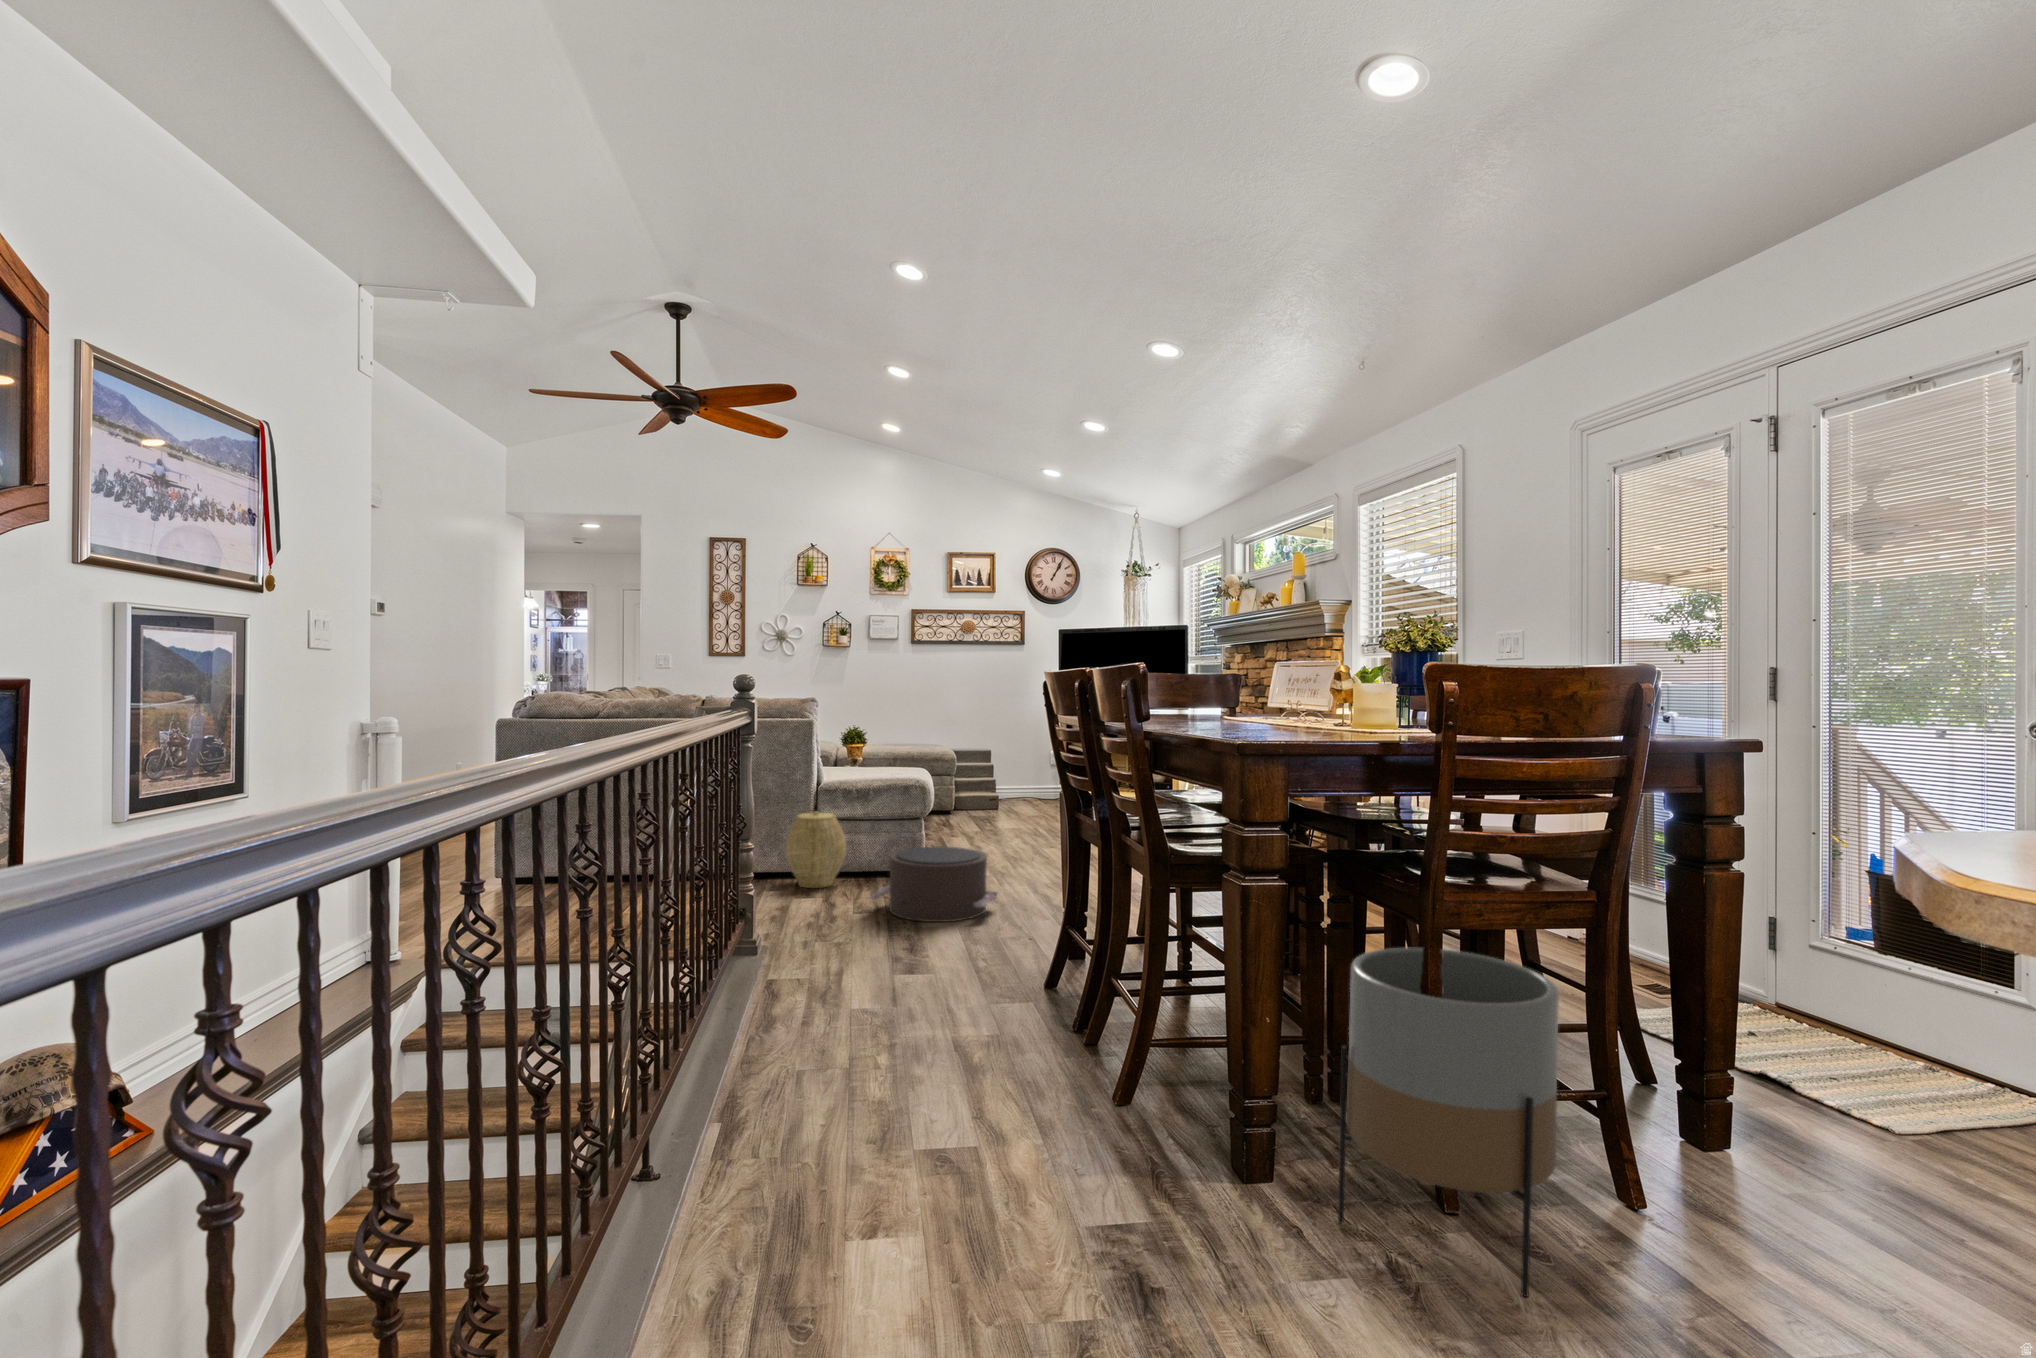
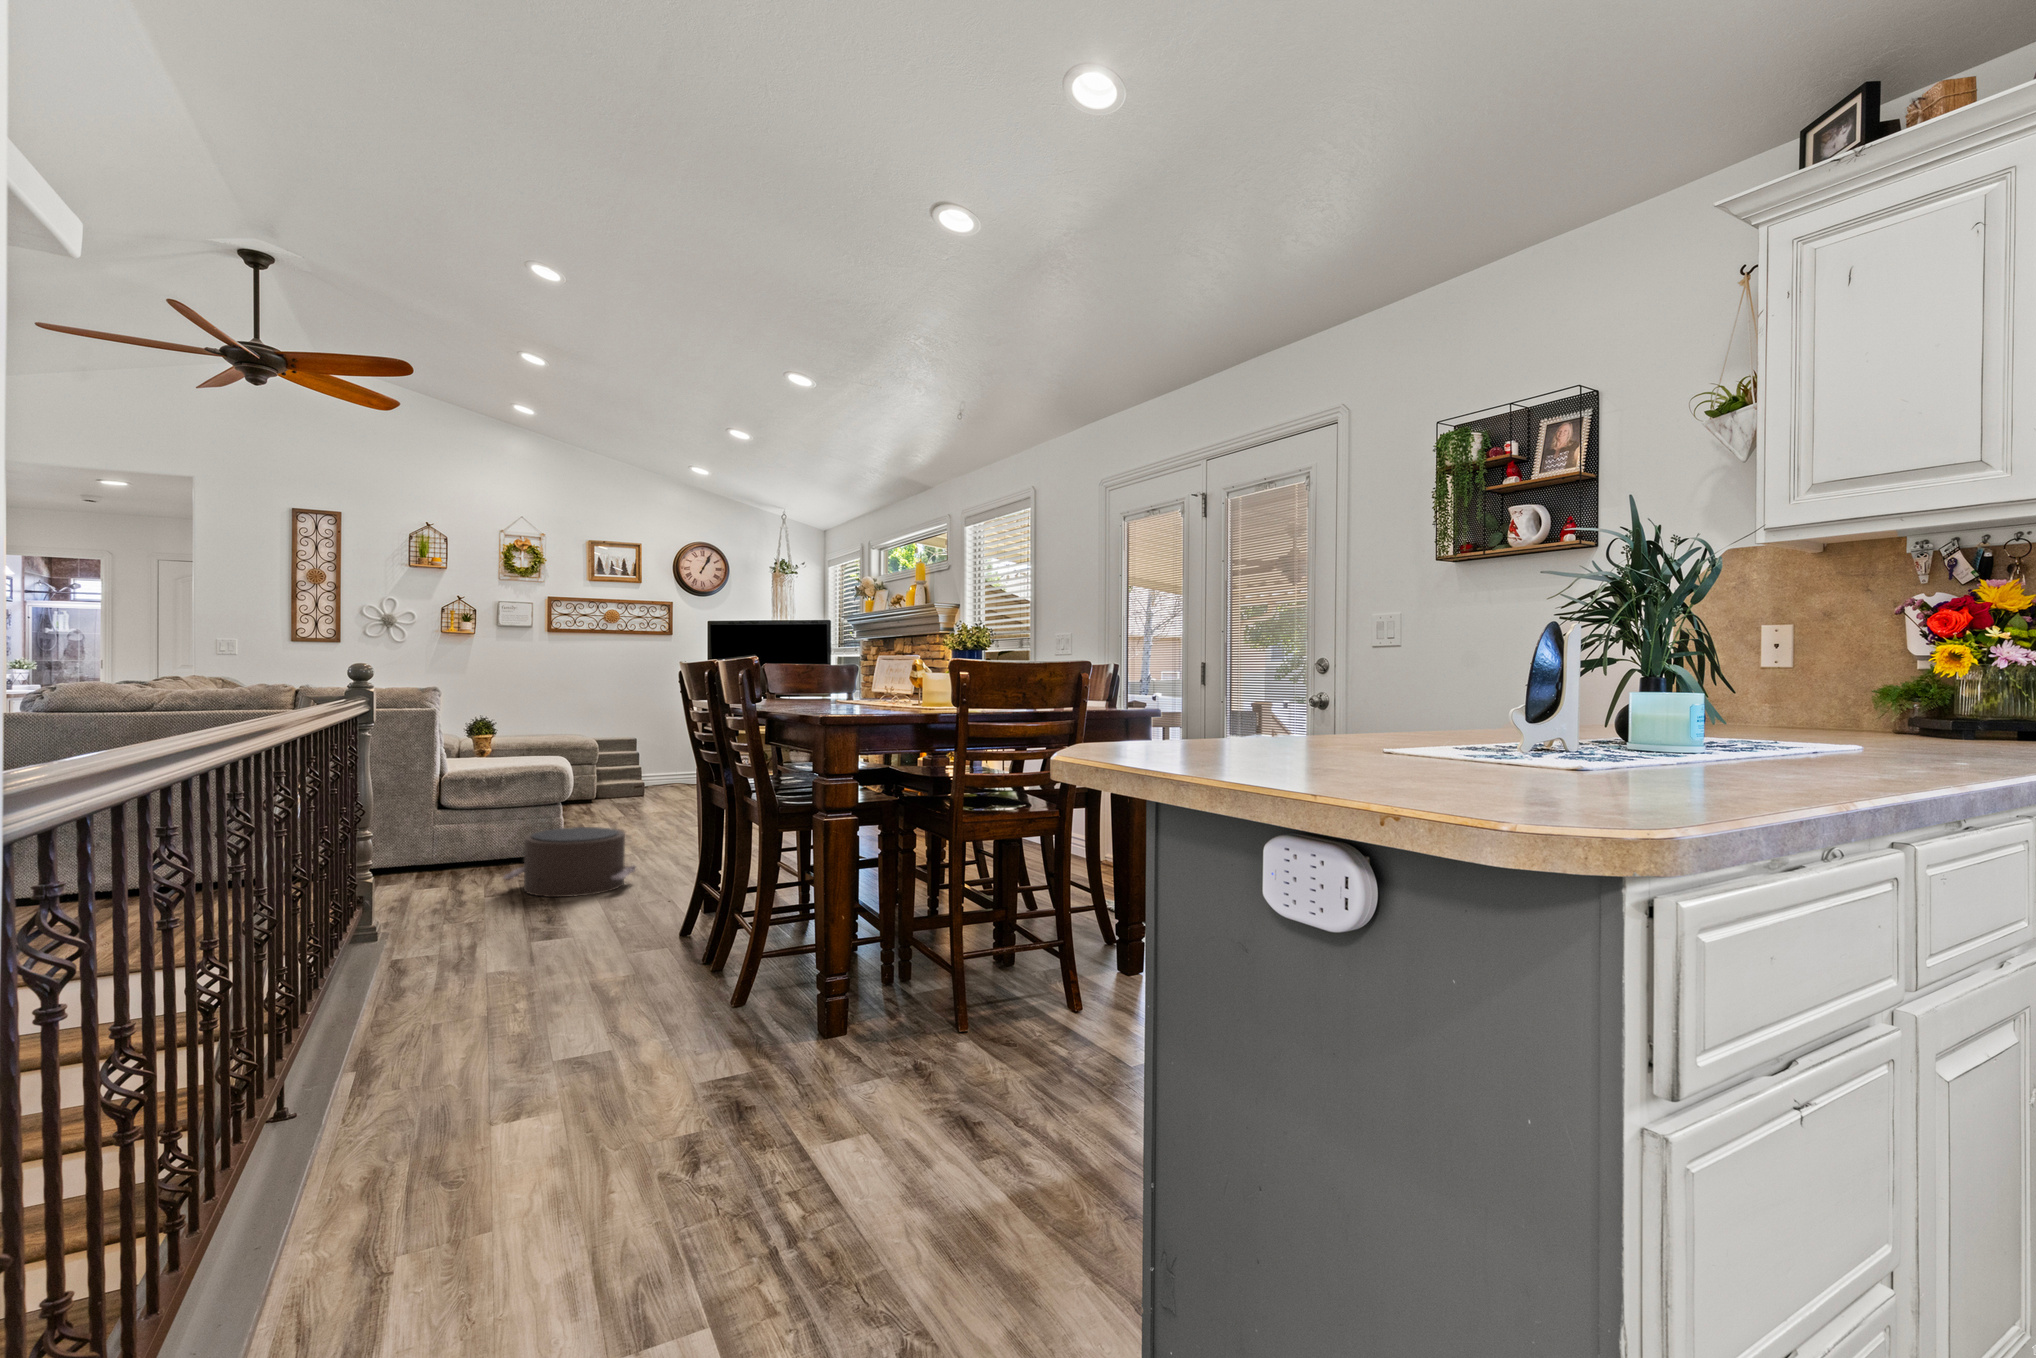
woven basket: present [786,812,846,888] -> none [407,800,475,877]
planter: present [1338,948,1559,1297] -> none [891,857,1034,1078]

